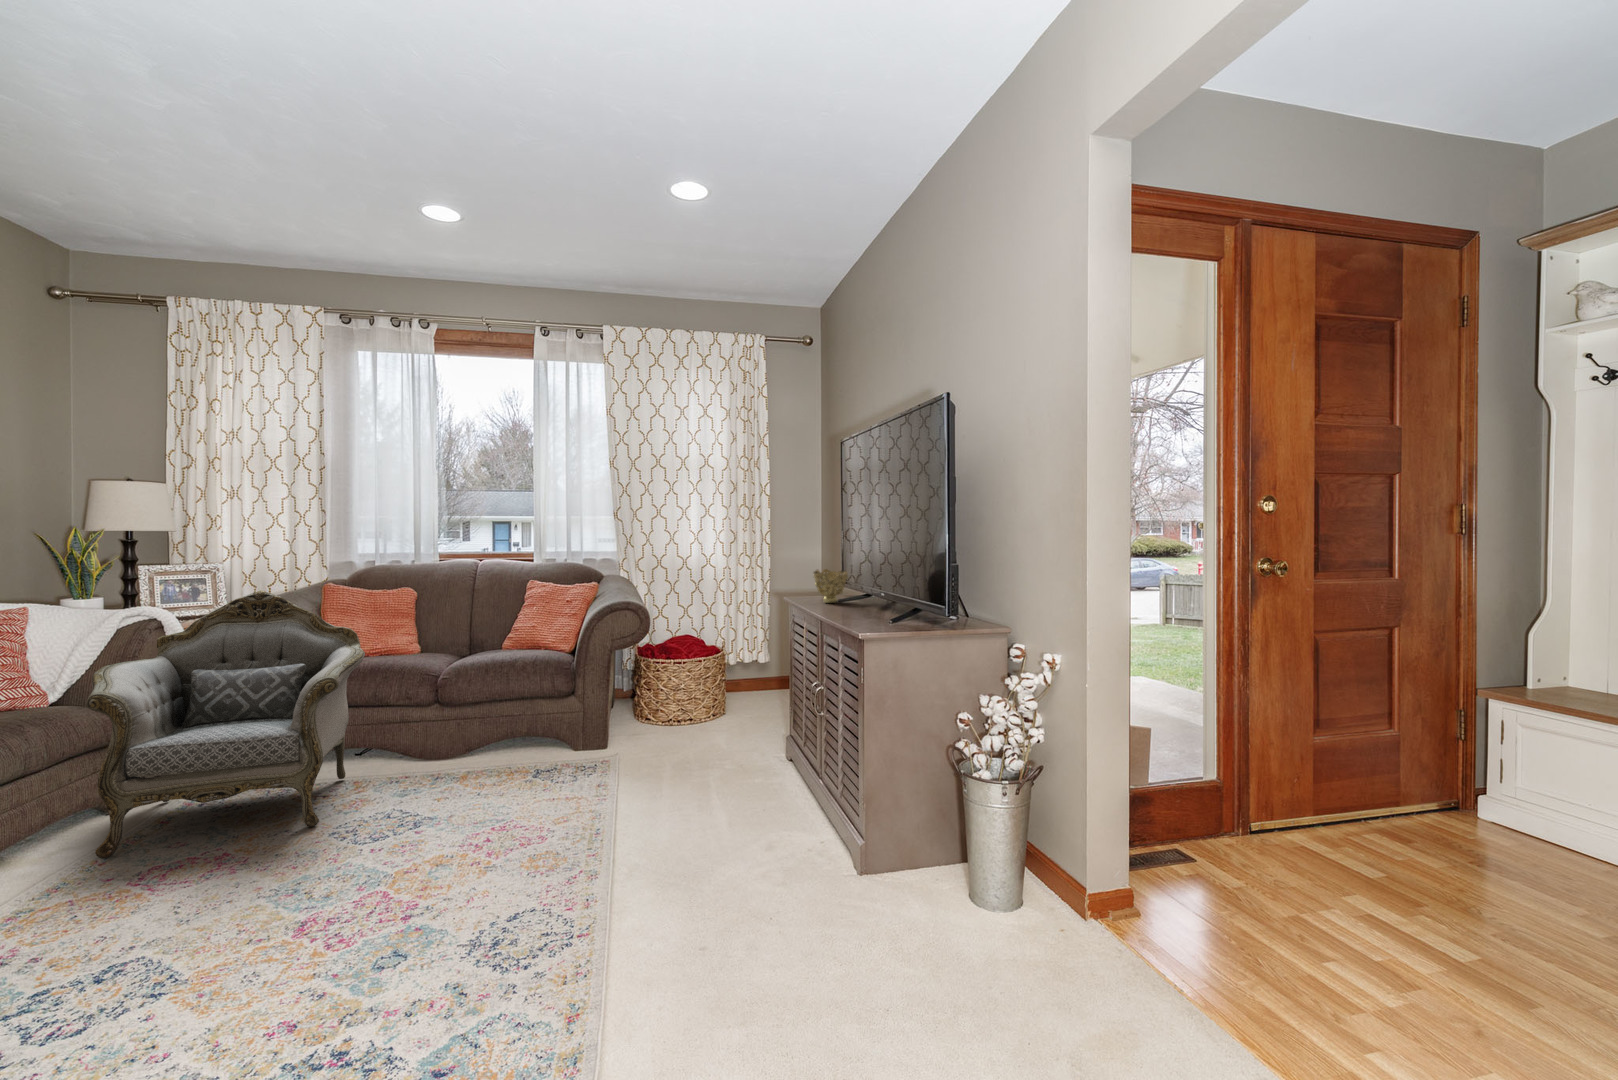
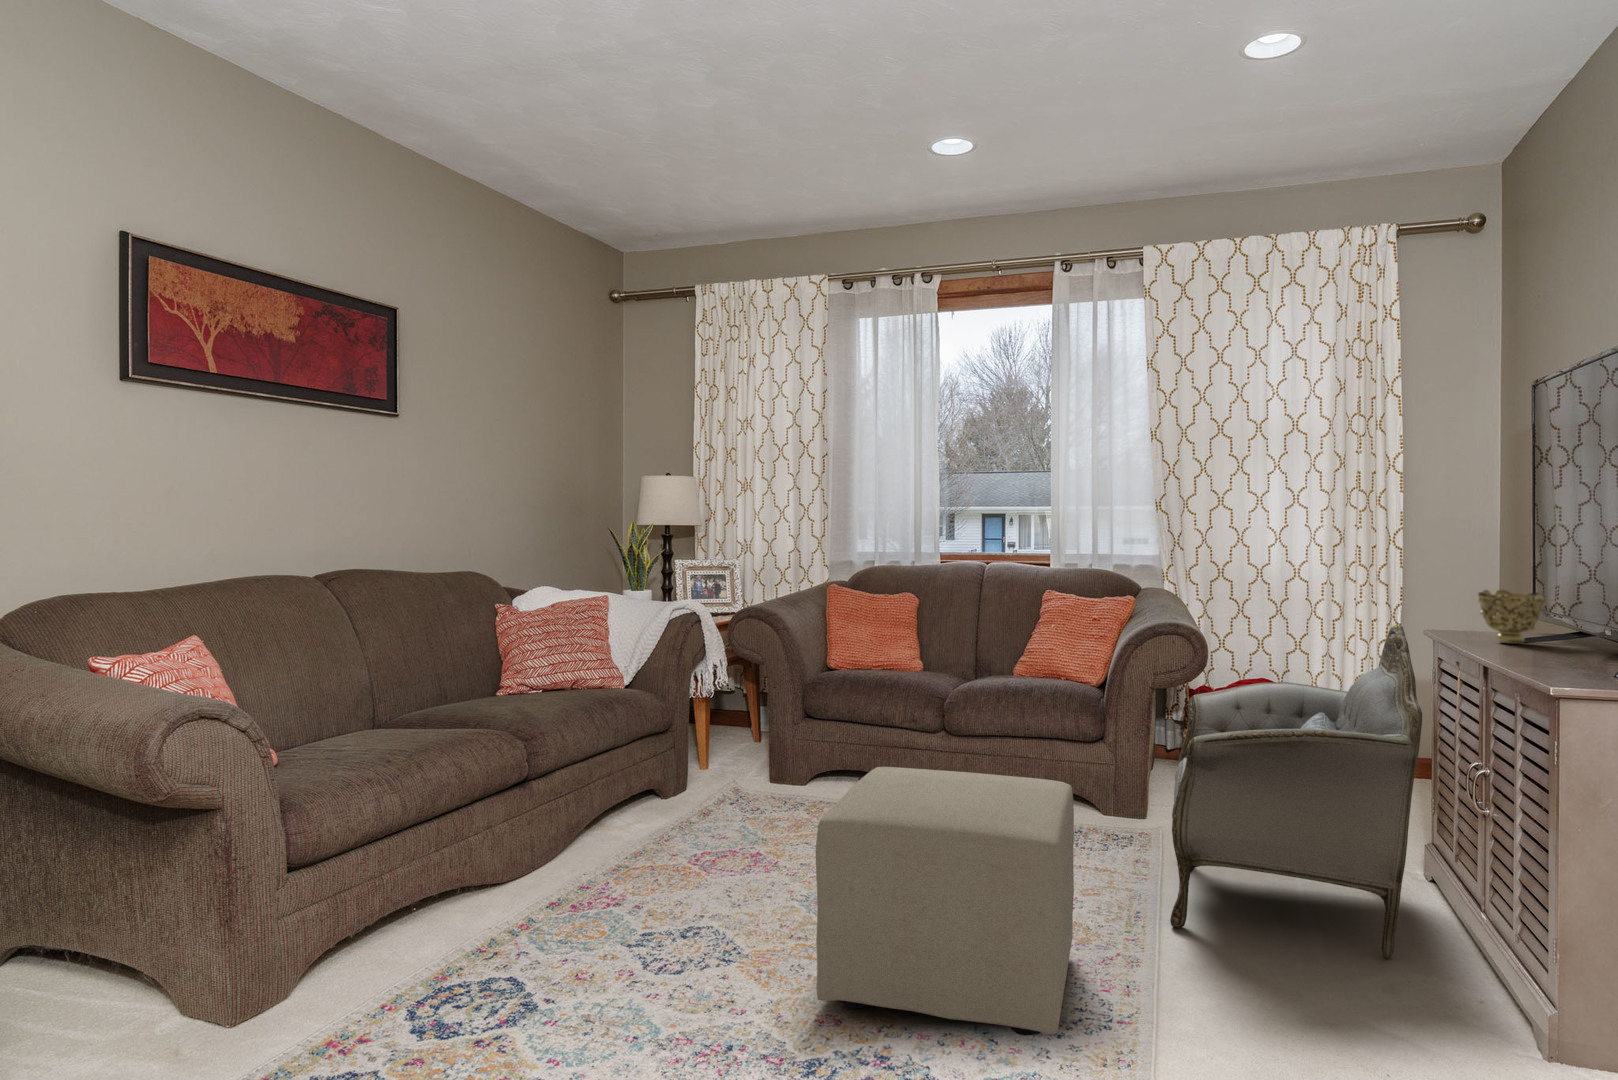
armchair: present [86,590,365,859] -> present [1170,624,1422,959]
ottoman: none [262,741,543,1013] -> present [816,767,1074,1036]

